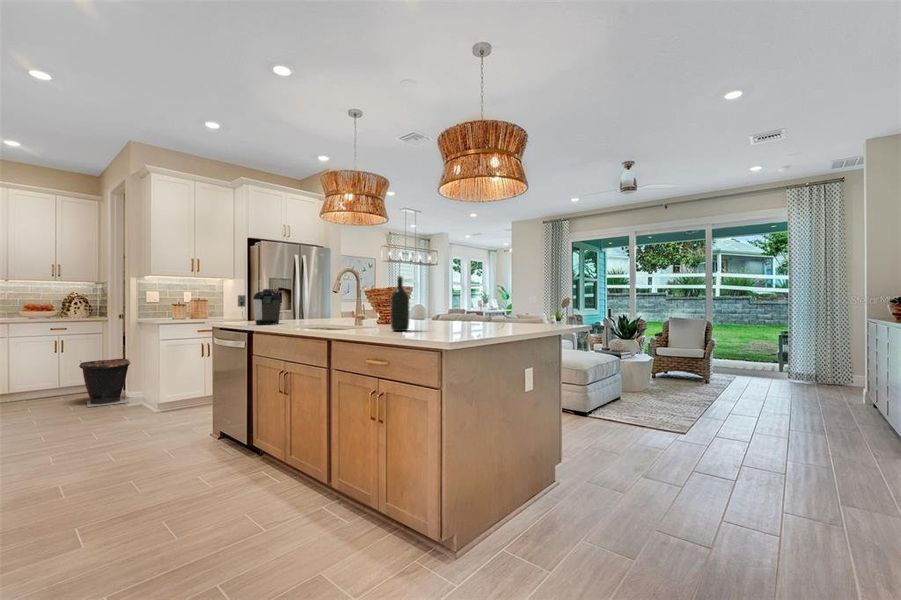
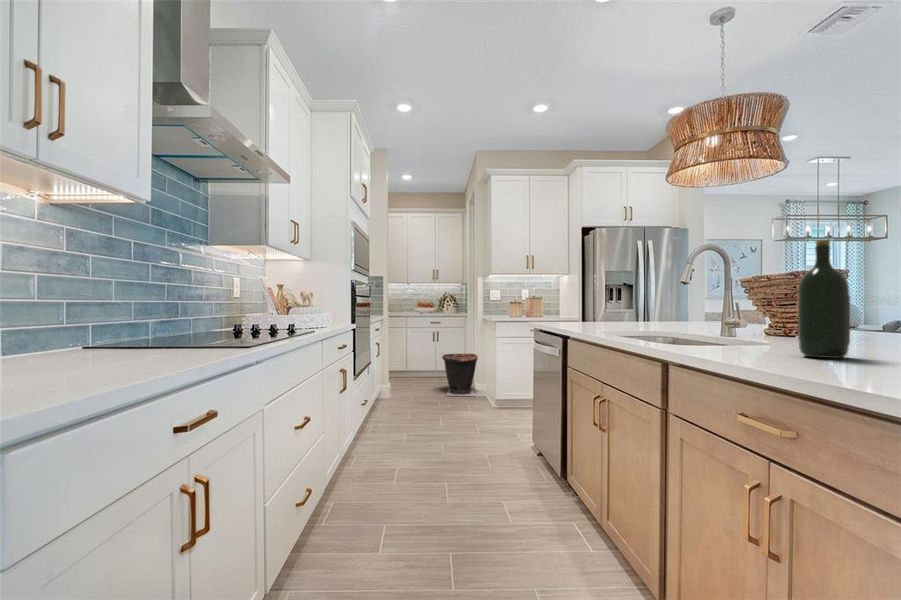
coffee maker: present [238,289,281,325] -> none [558,282,608,329]

